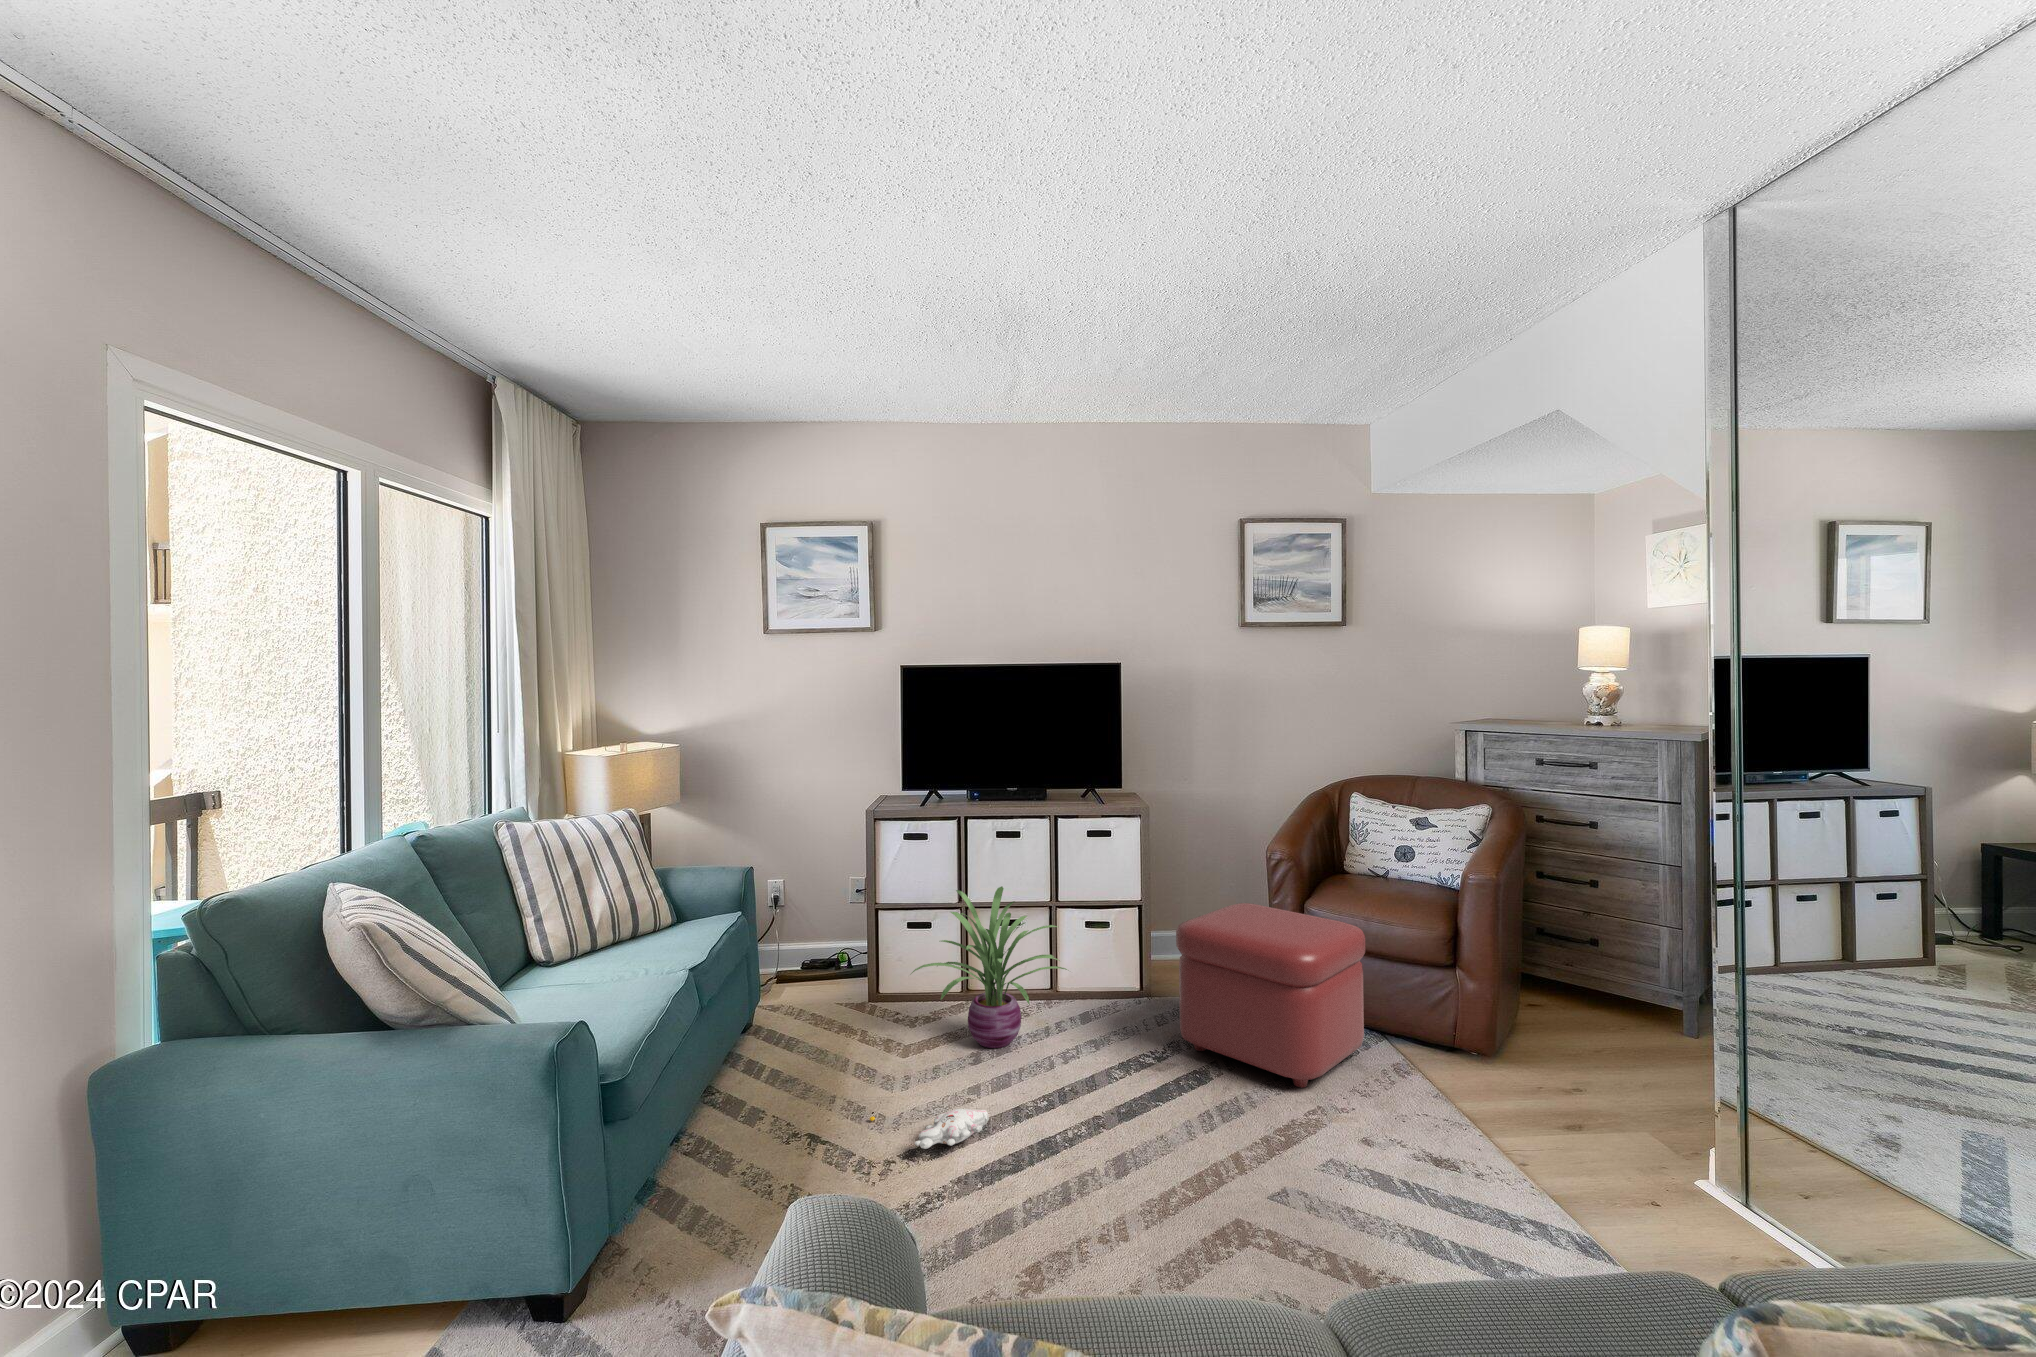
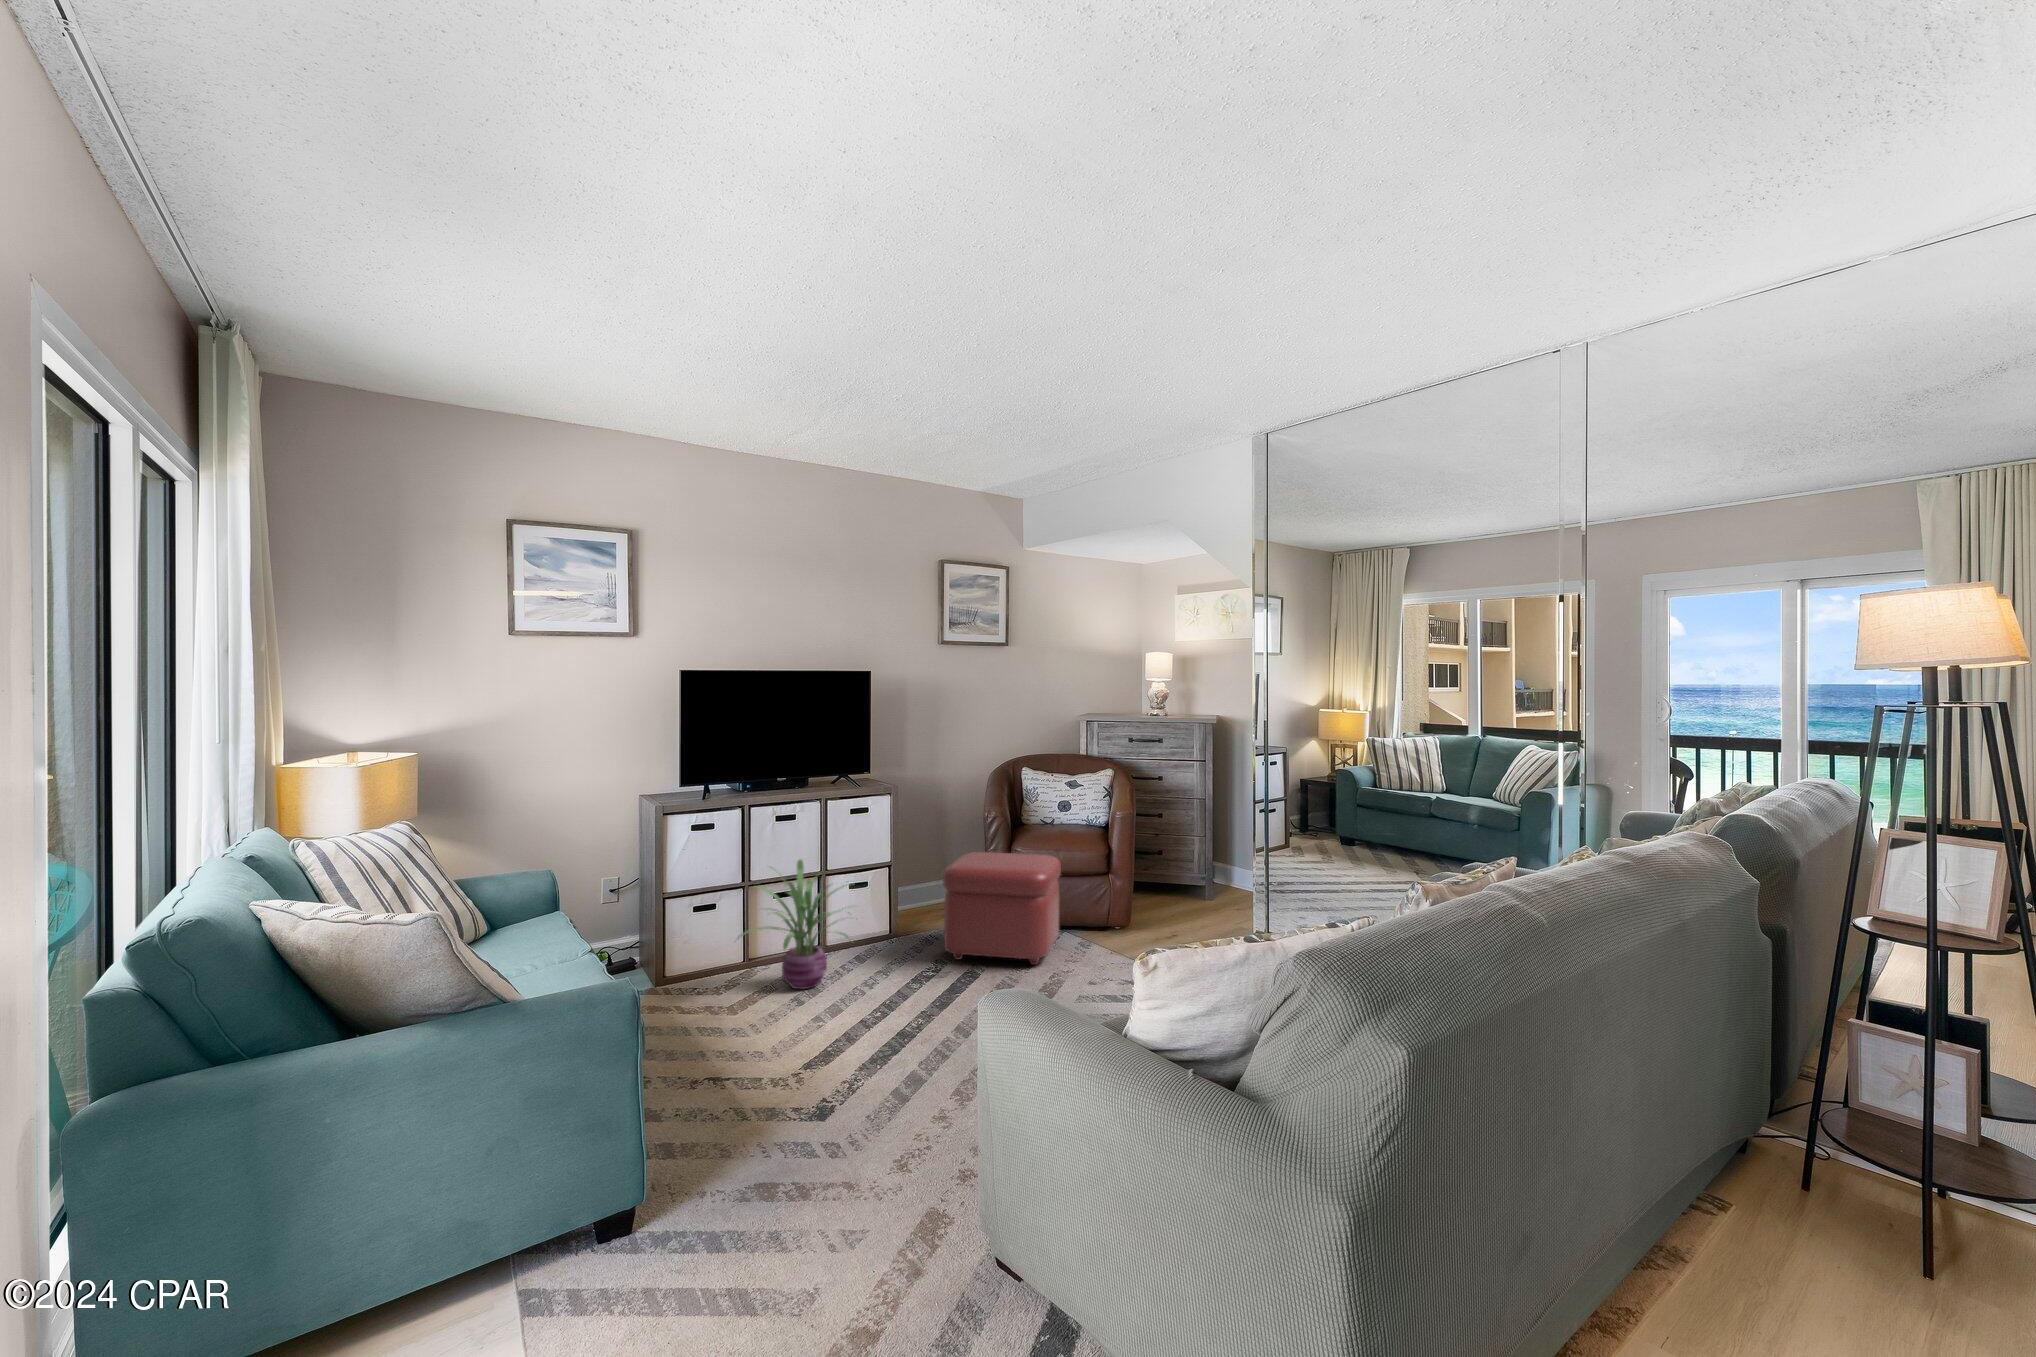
plush toy: present [870,1109,989,1149] -> none [761,1016,865,1048]

